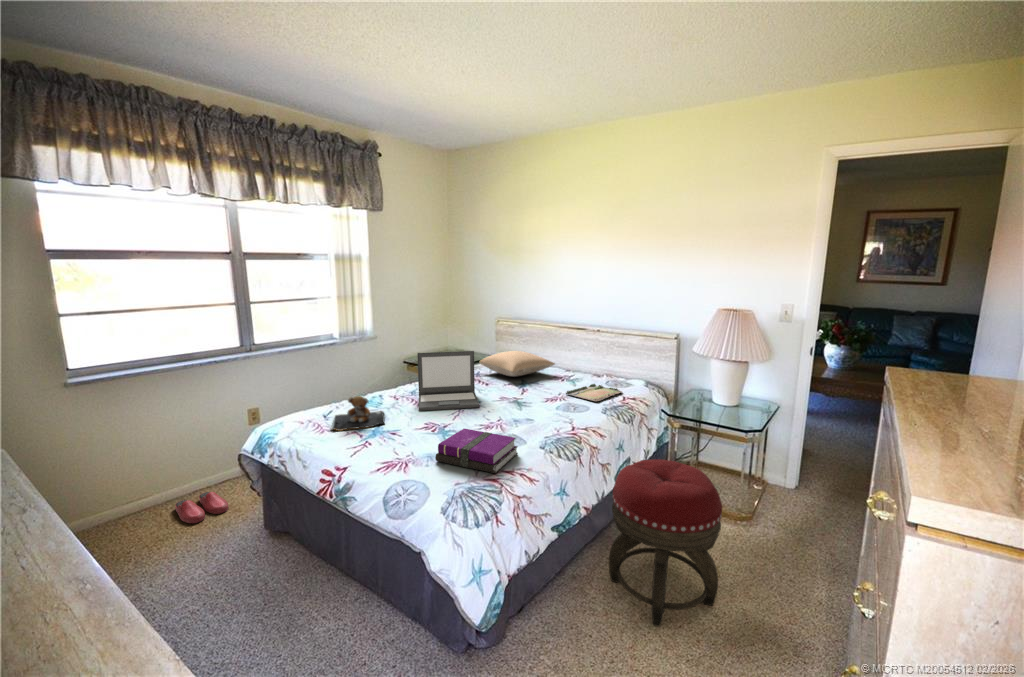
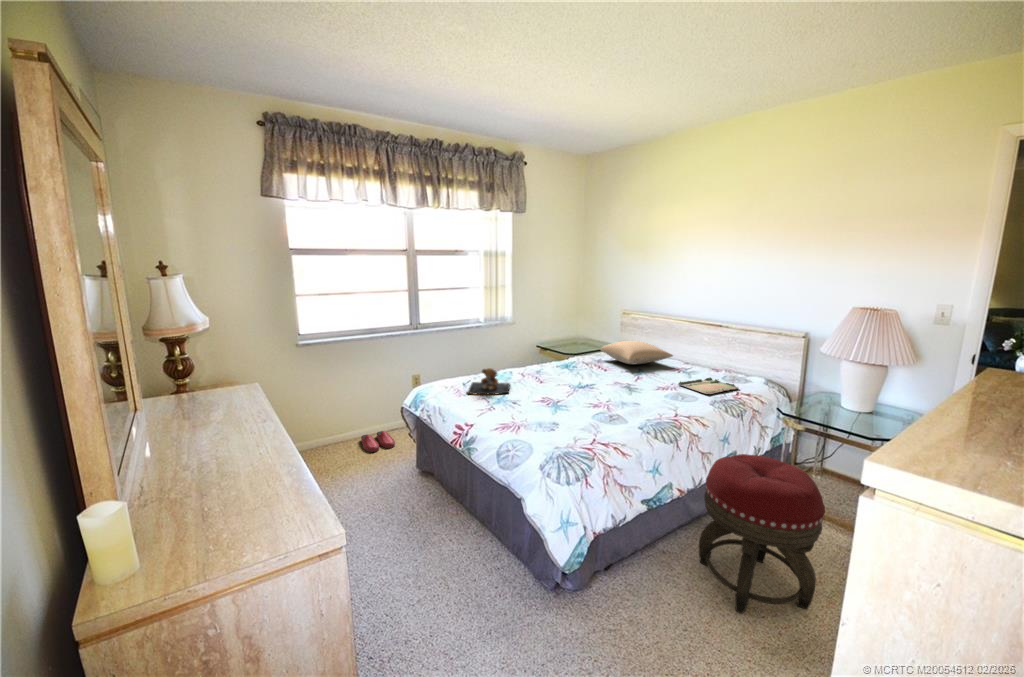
laptop: present [417,351,480,411] -> none [539,336,592,388]
notebook: present [436,429,518,473] -> none [543,403,617,444]

